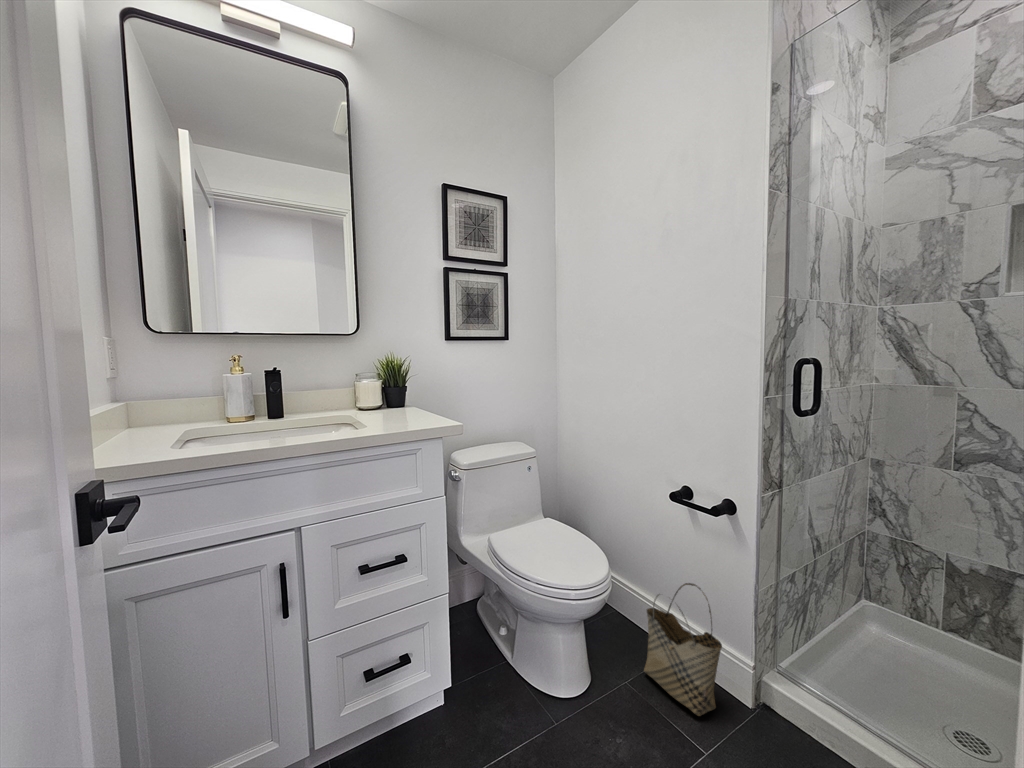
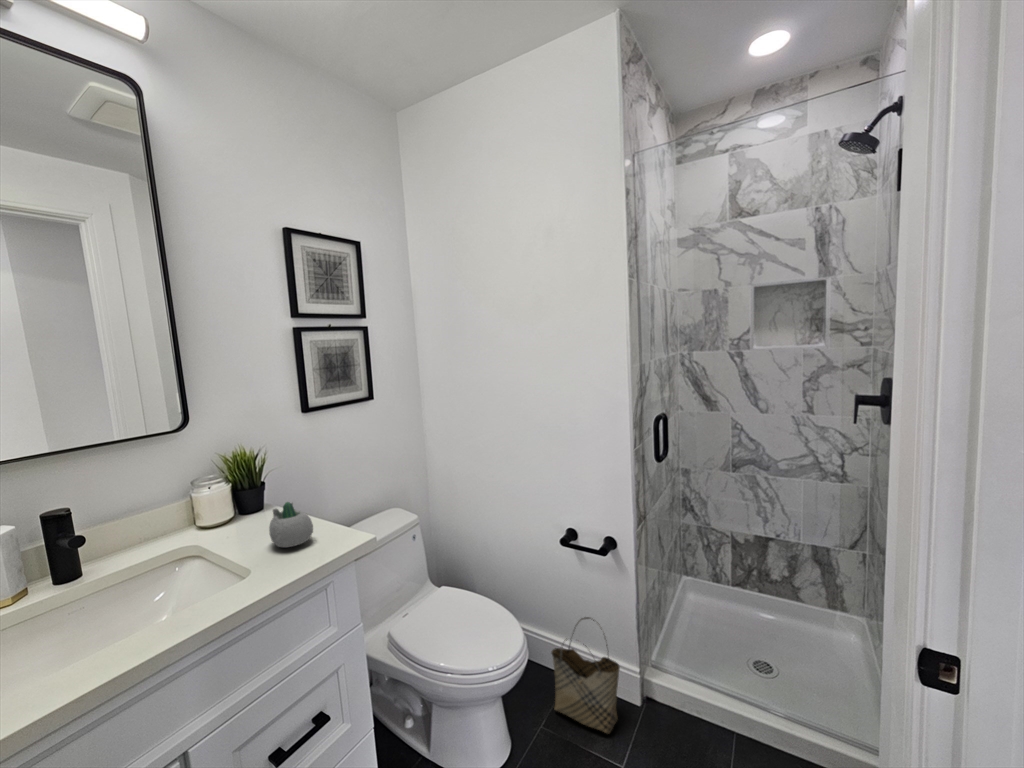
succulent planter: none [388,387,419,423] -> present [269,502,313,547]

